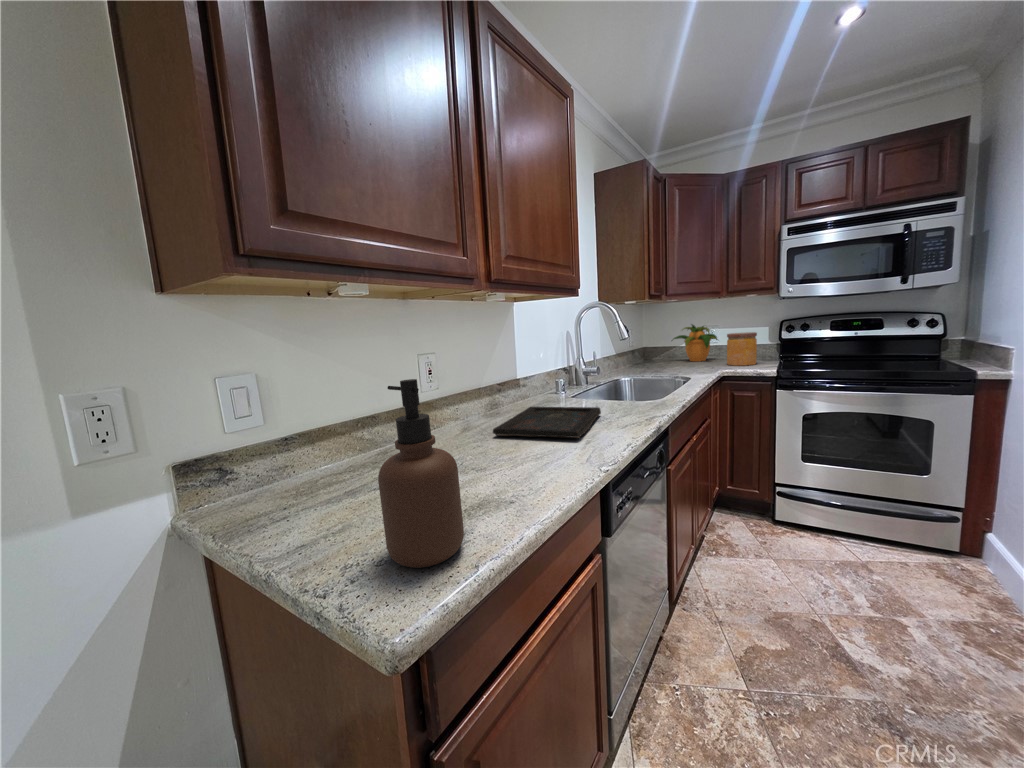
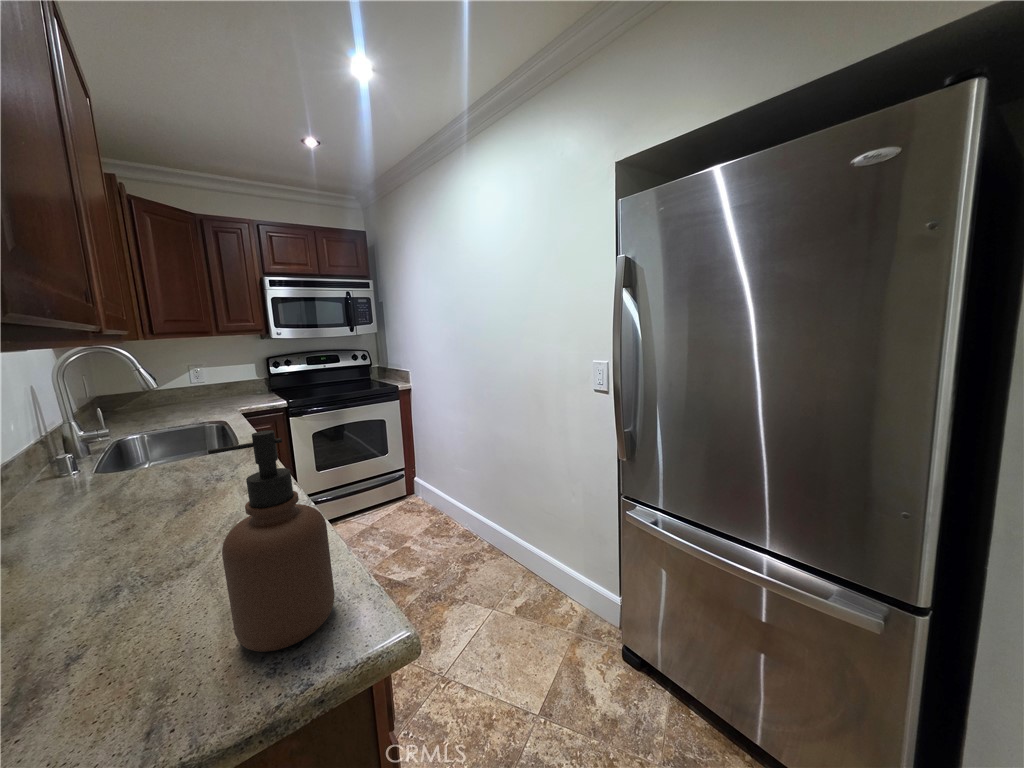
potted plant: present [673,325,718,361] -> none [139,361,209,403]
jar: present [727,332,757,366] -> none [224,368,258,402]
tray: present [493,407,601,438] -> none [42,463,220,542]

